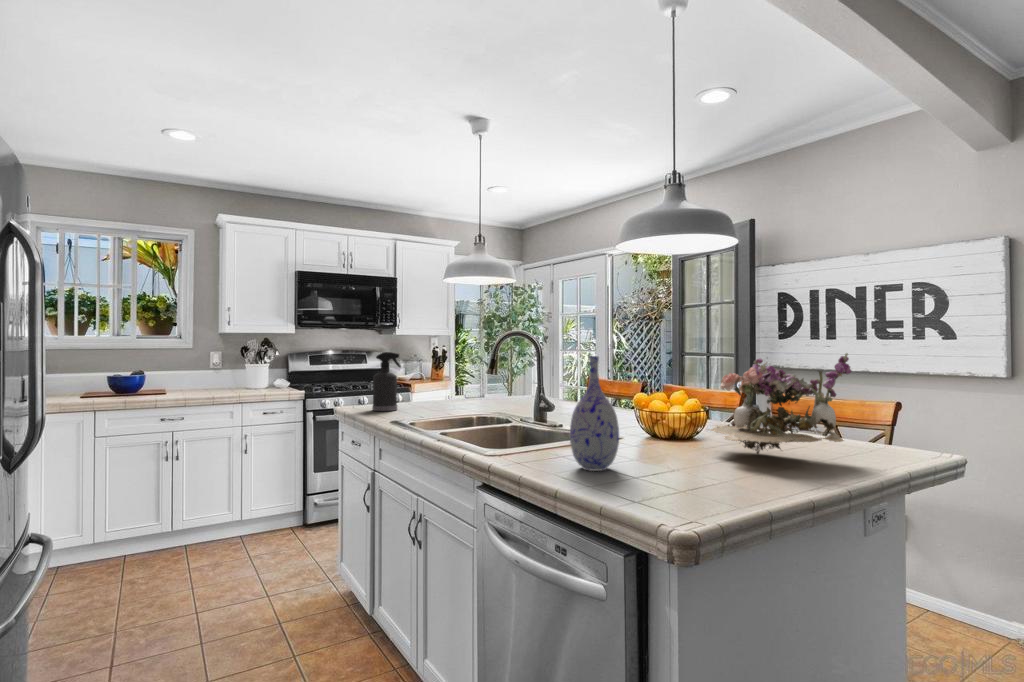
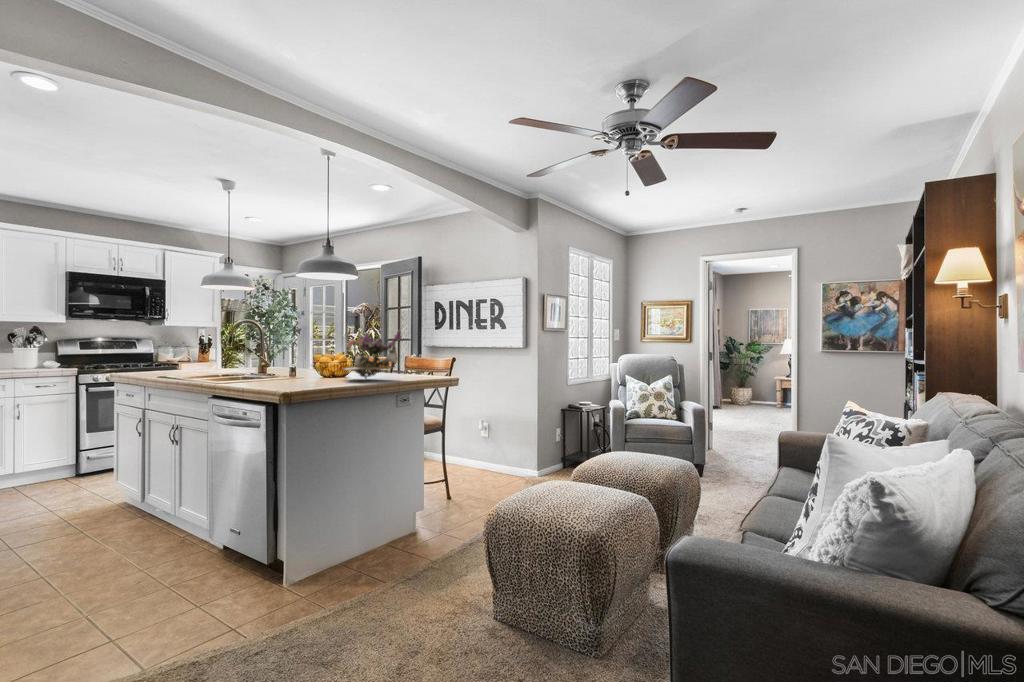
spray bottle: present [372,352,401,411] -> none [143,334,166,373]
vase: present [570,356,619,471] -> none [260,329,286,384]

